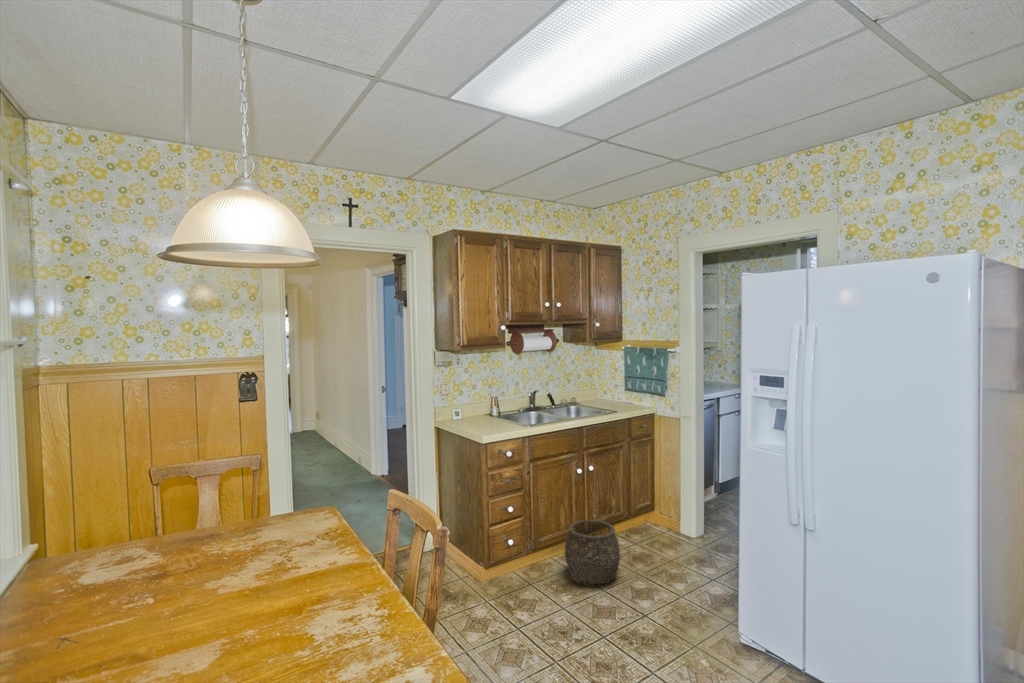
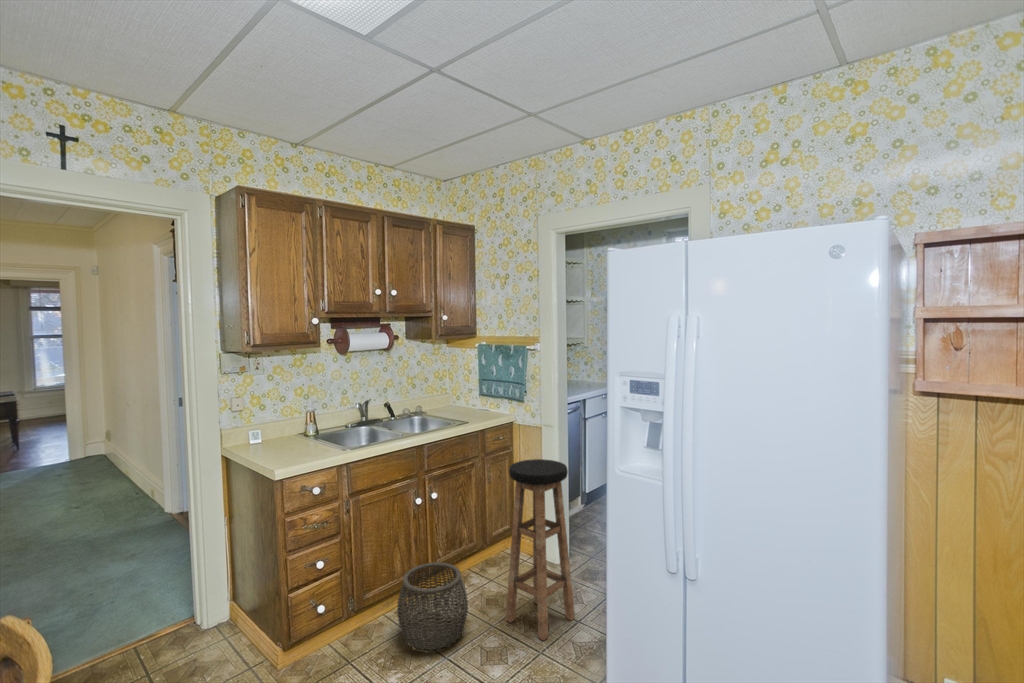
bar stool: none [651,443,711,589] -> present [506,459,575,640]

